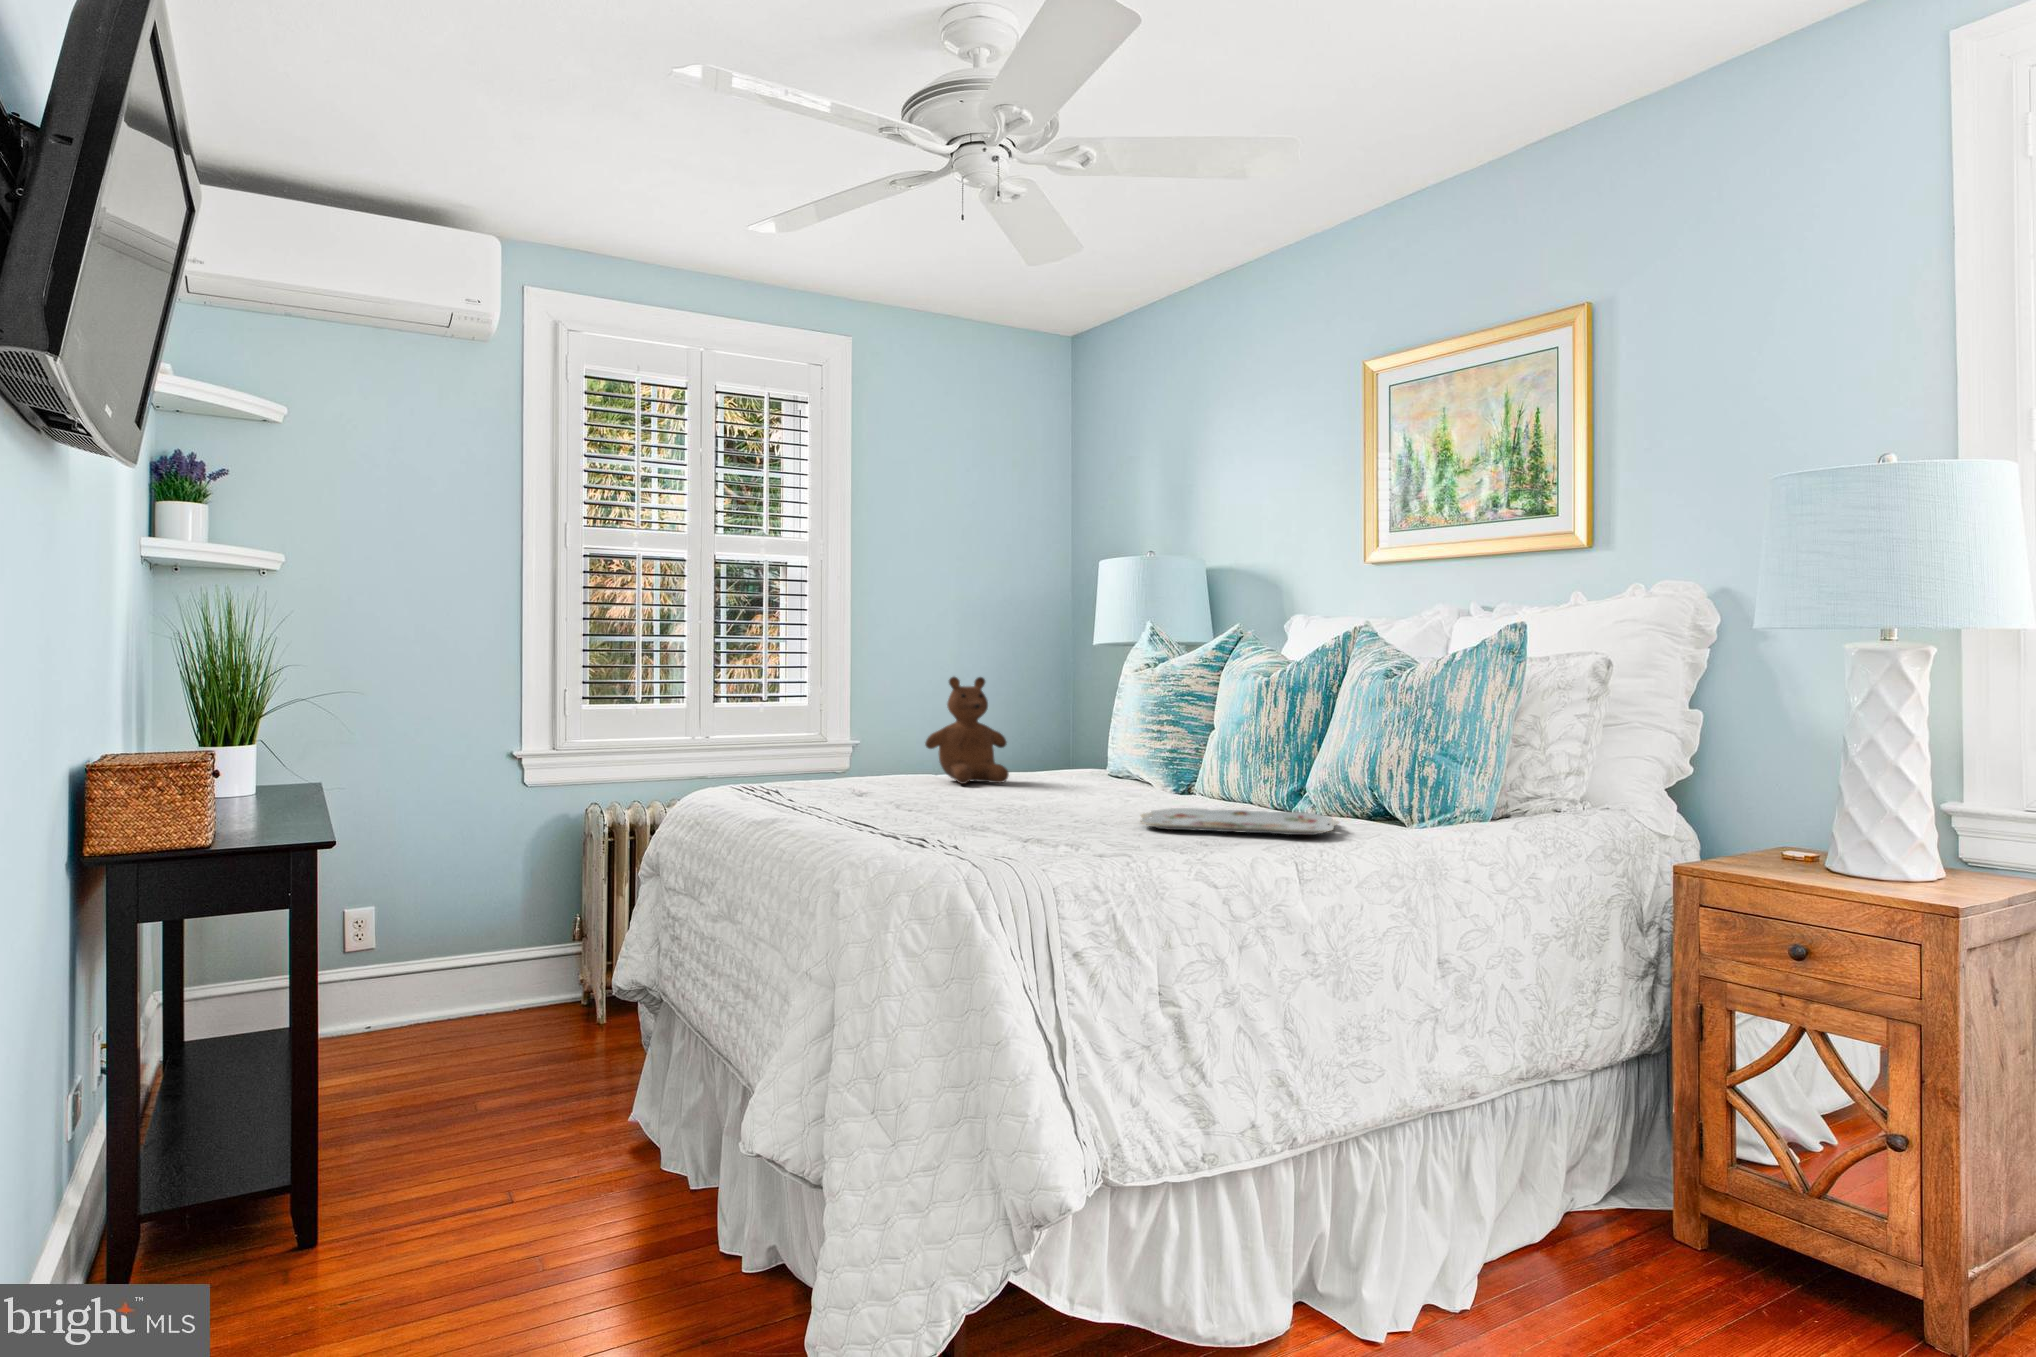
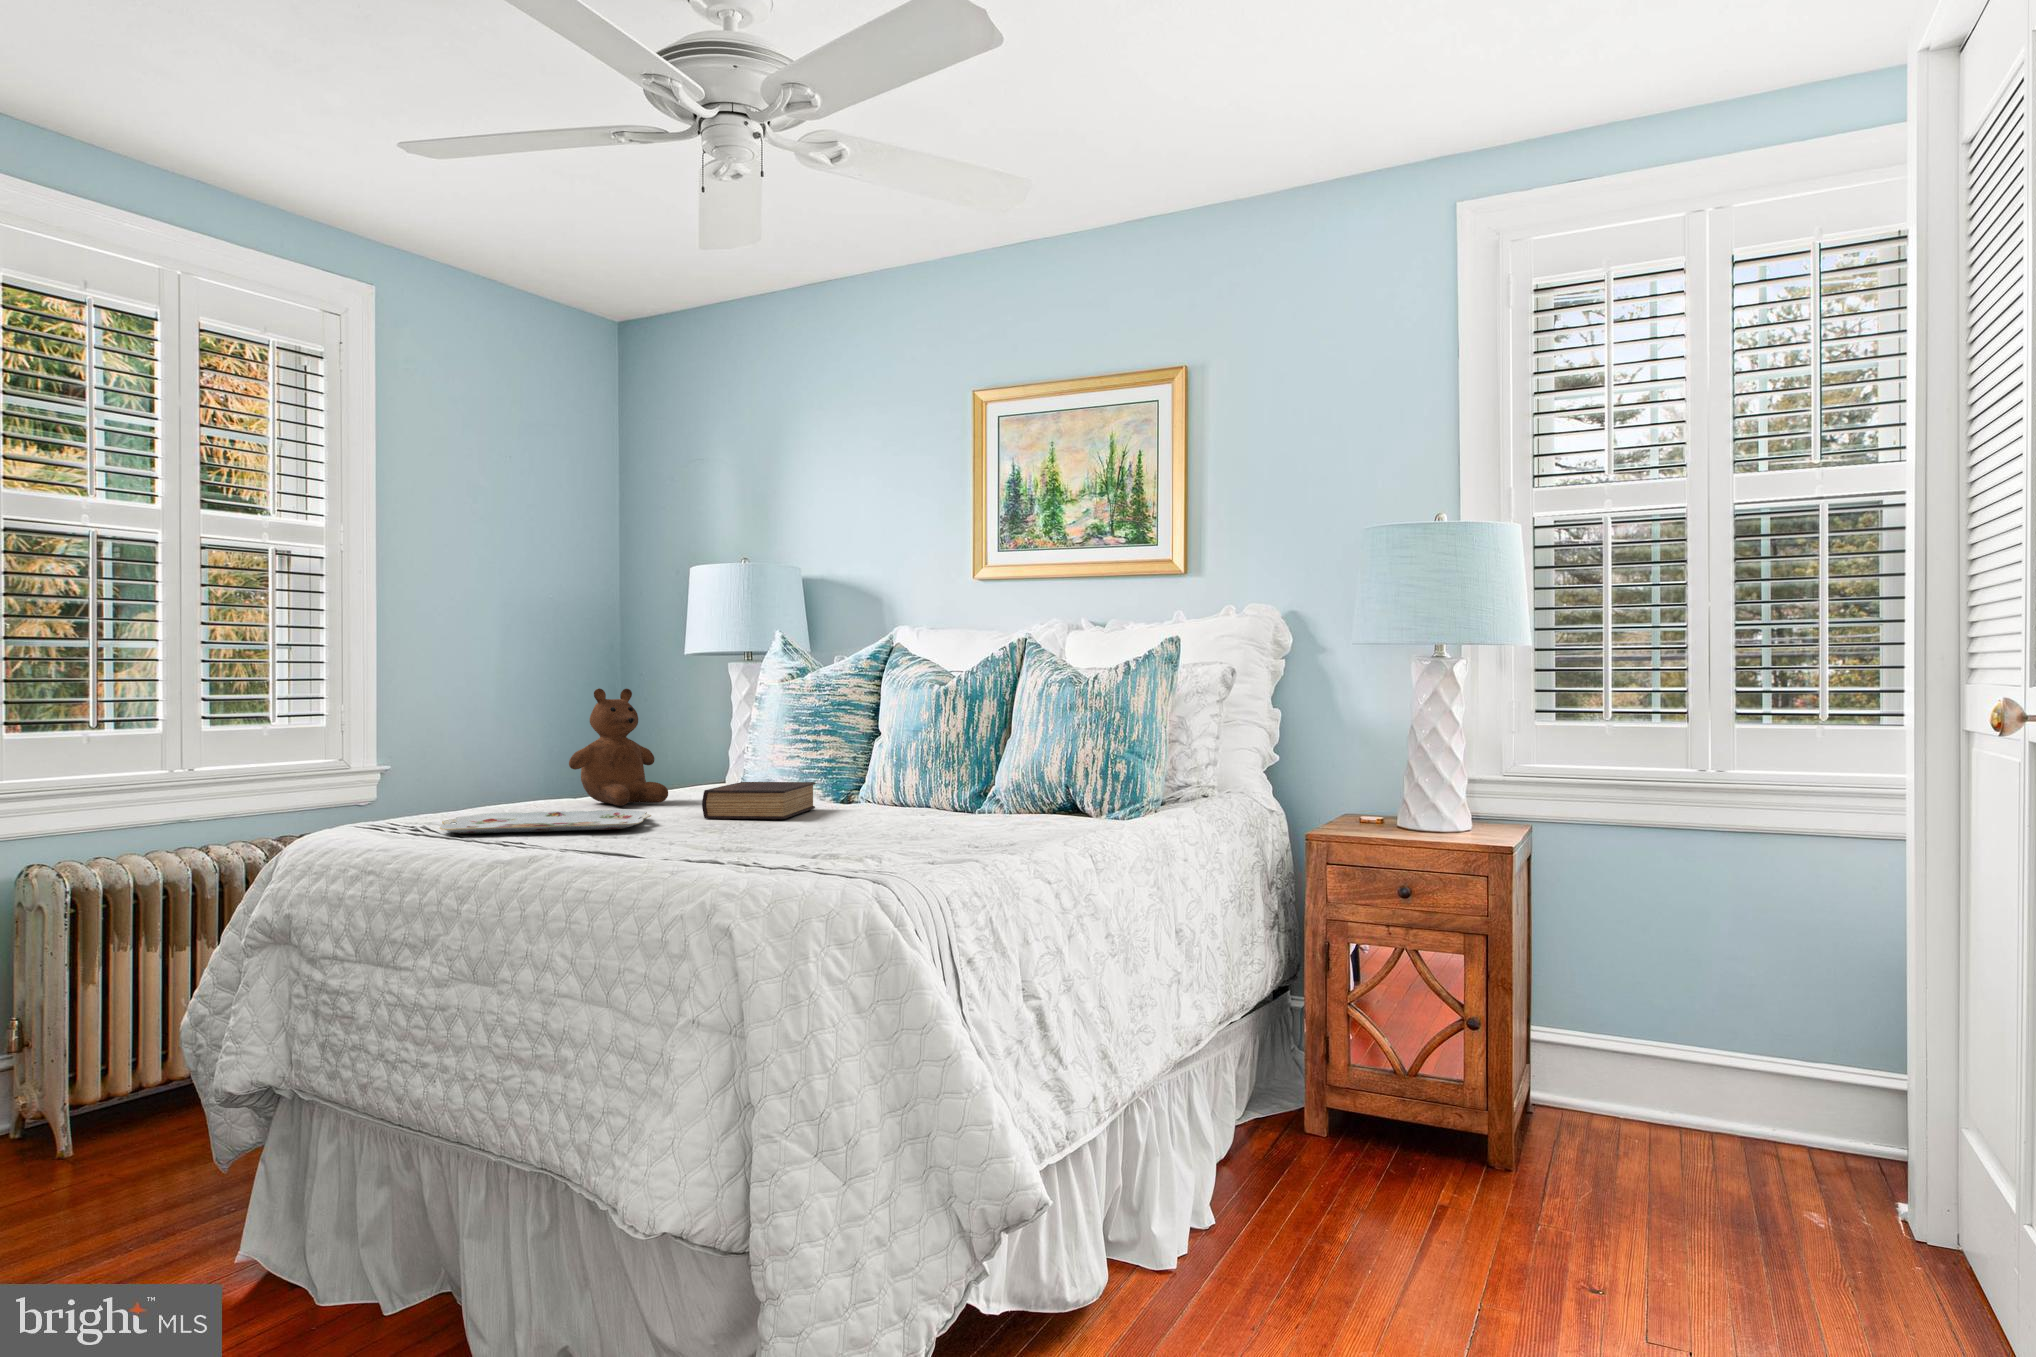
book: none [1007,768,1128,806] -> present [702,782,815,819]
serving tray: present [1141,808,1339,835] -> present [440,810,651,834]

